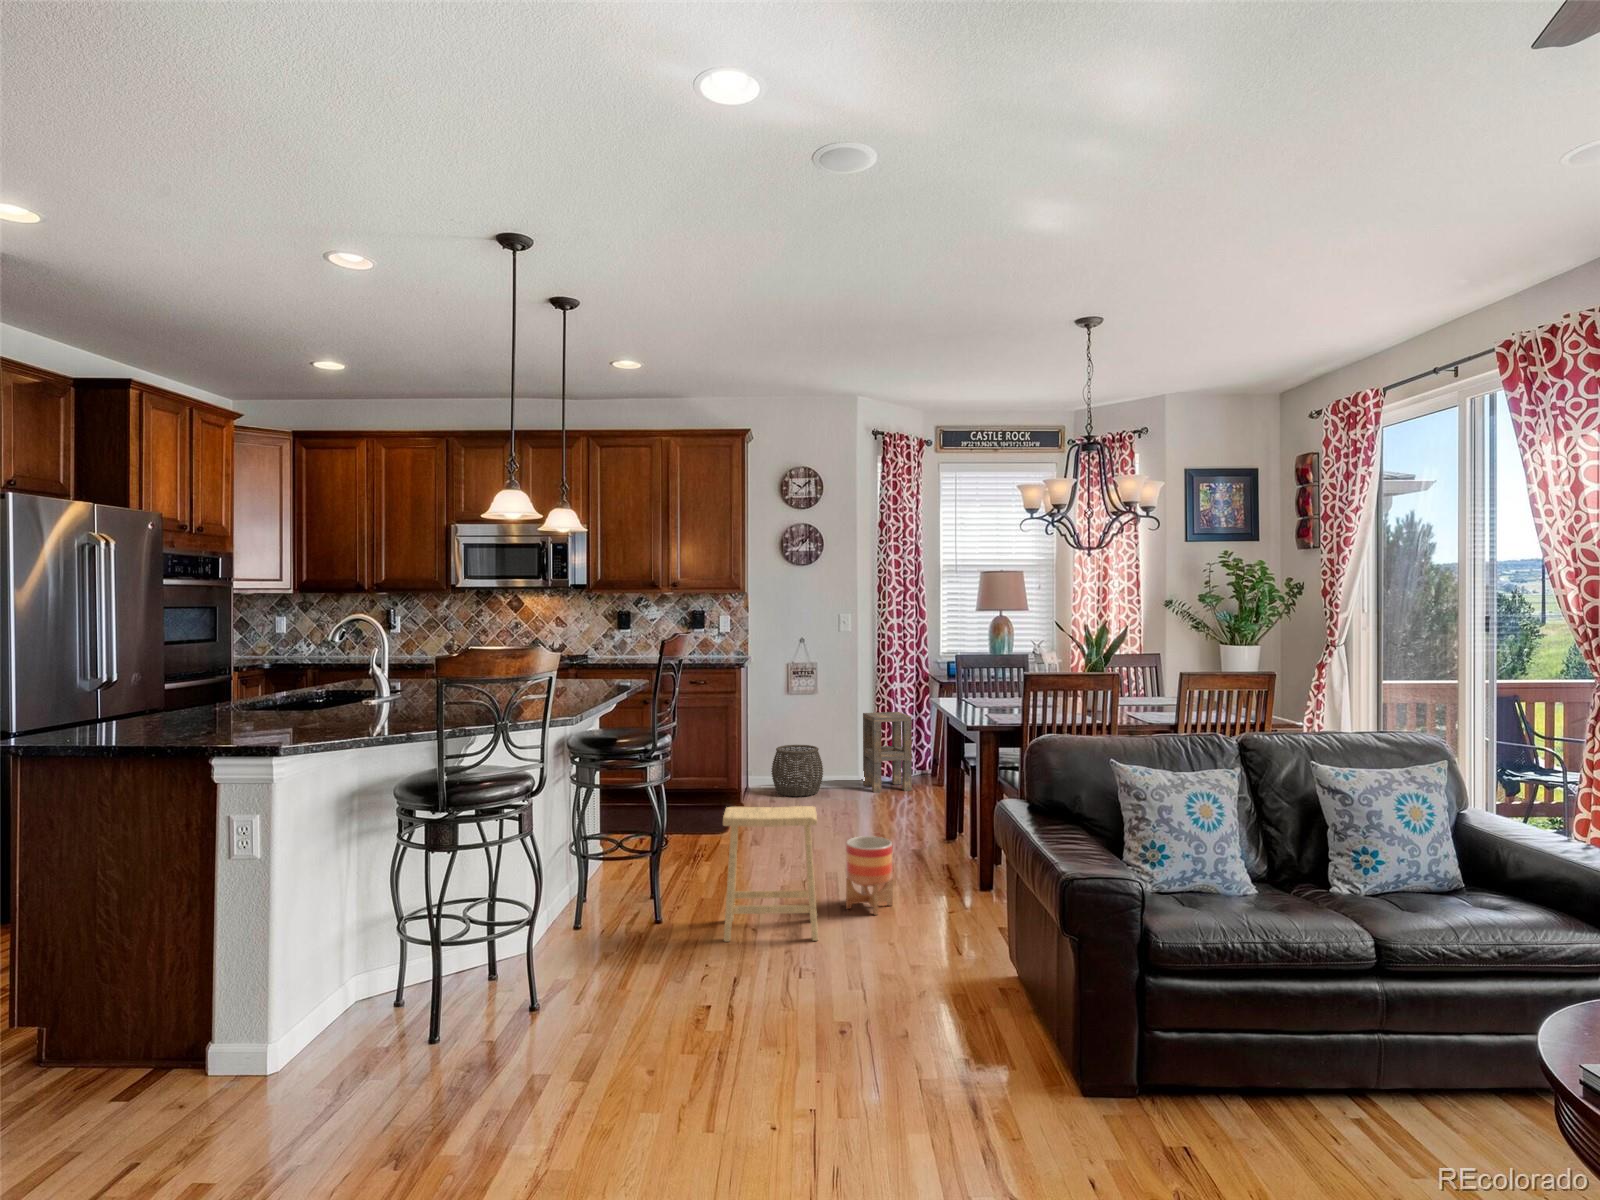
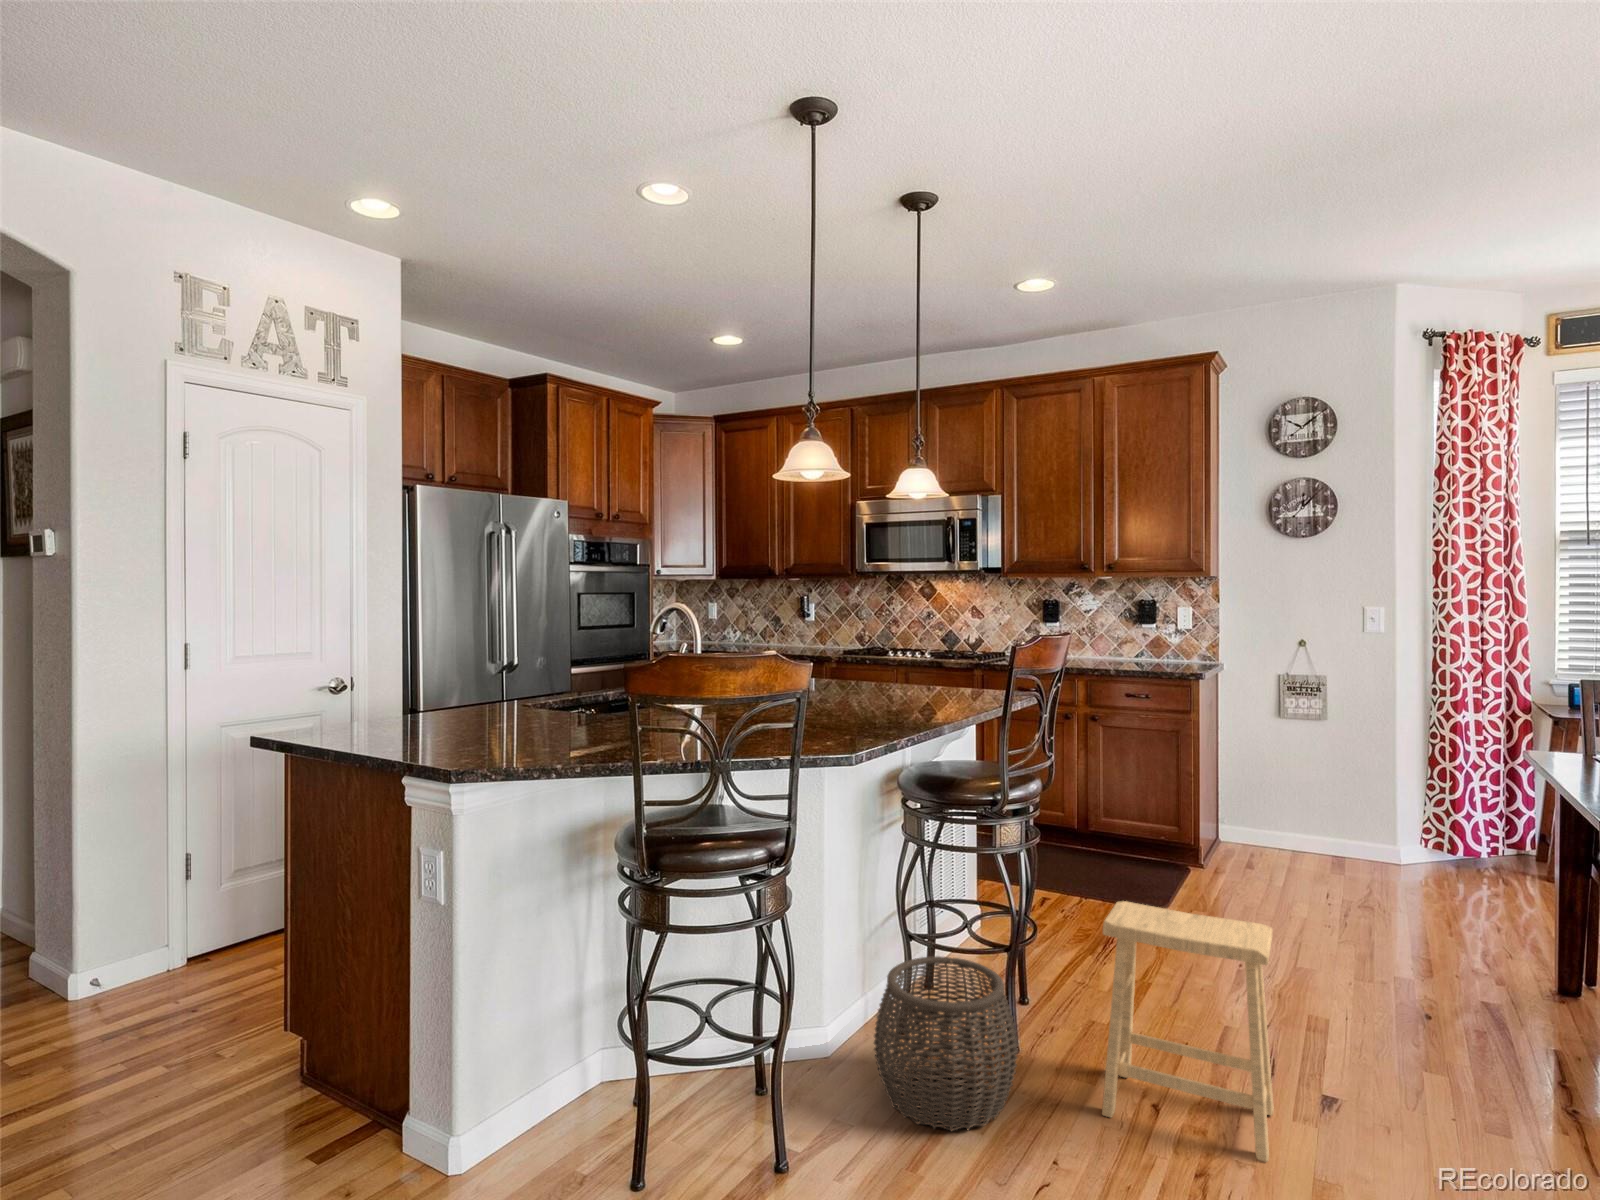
side table: present [863,712,912,793] -> none [1404,754,1494,882]
woven basket: present [771,745,823,797] -> present [874,956,1018,1131]
planter: present [846,836,893,915] -> none [1335,983,1432,1134]

